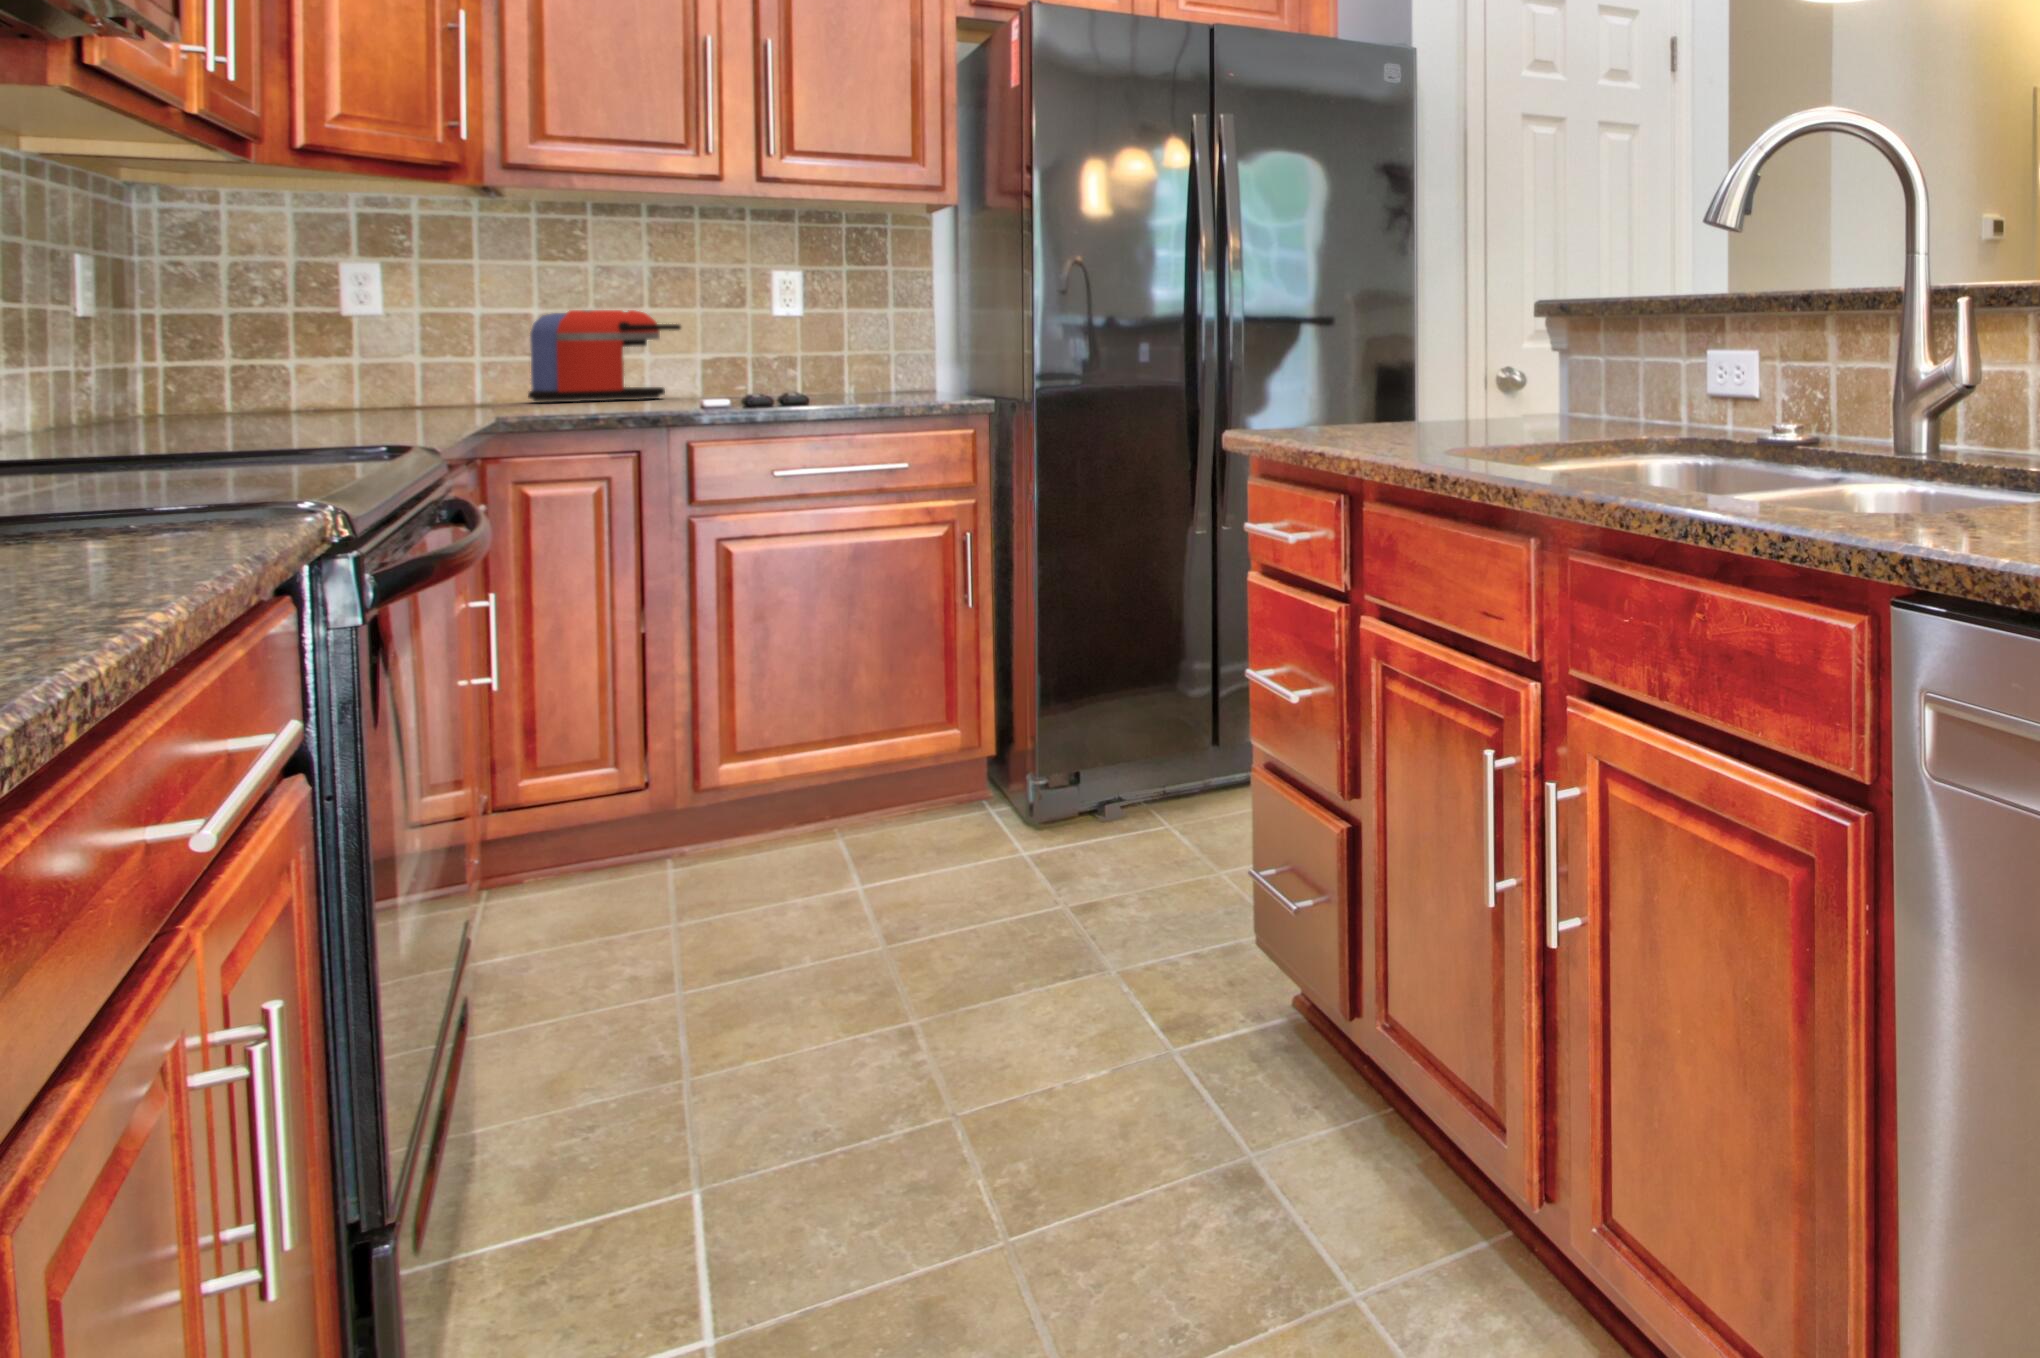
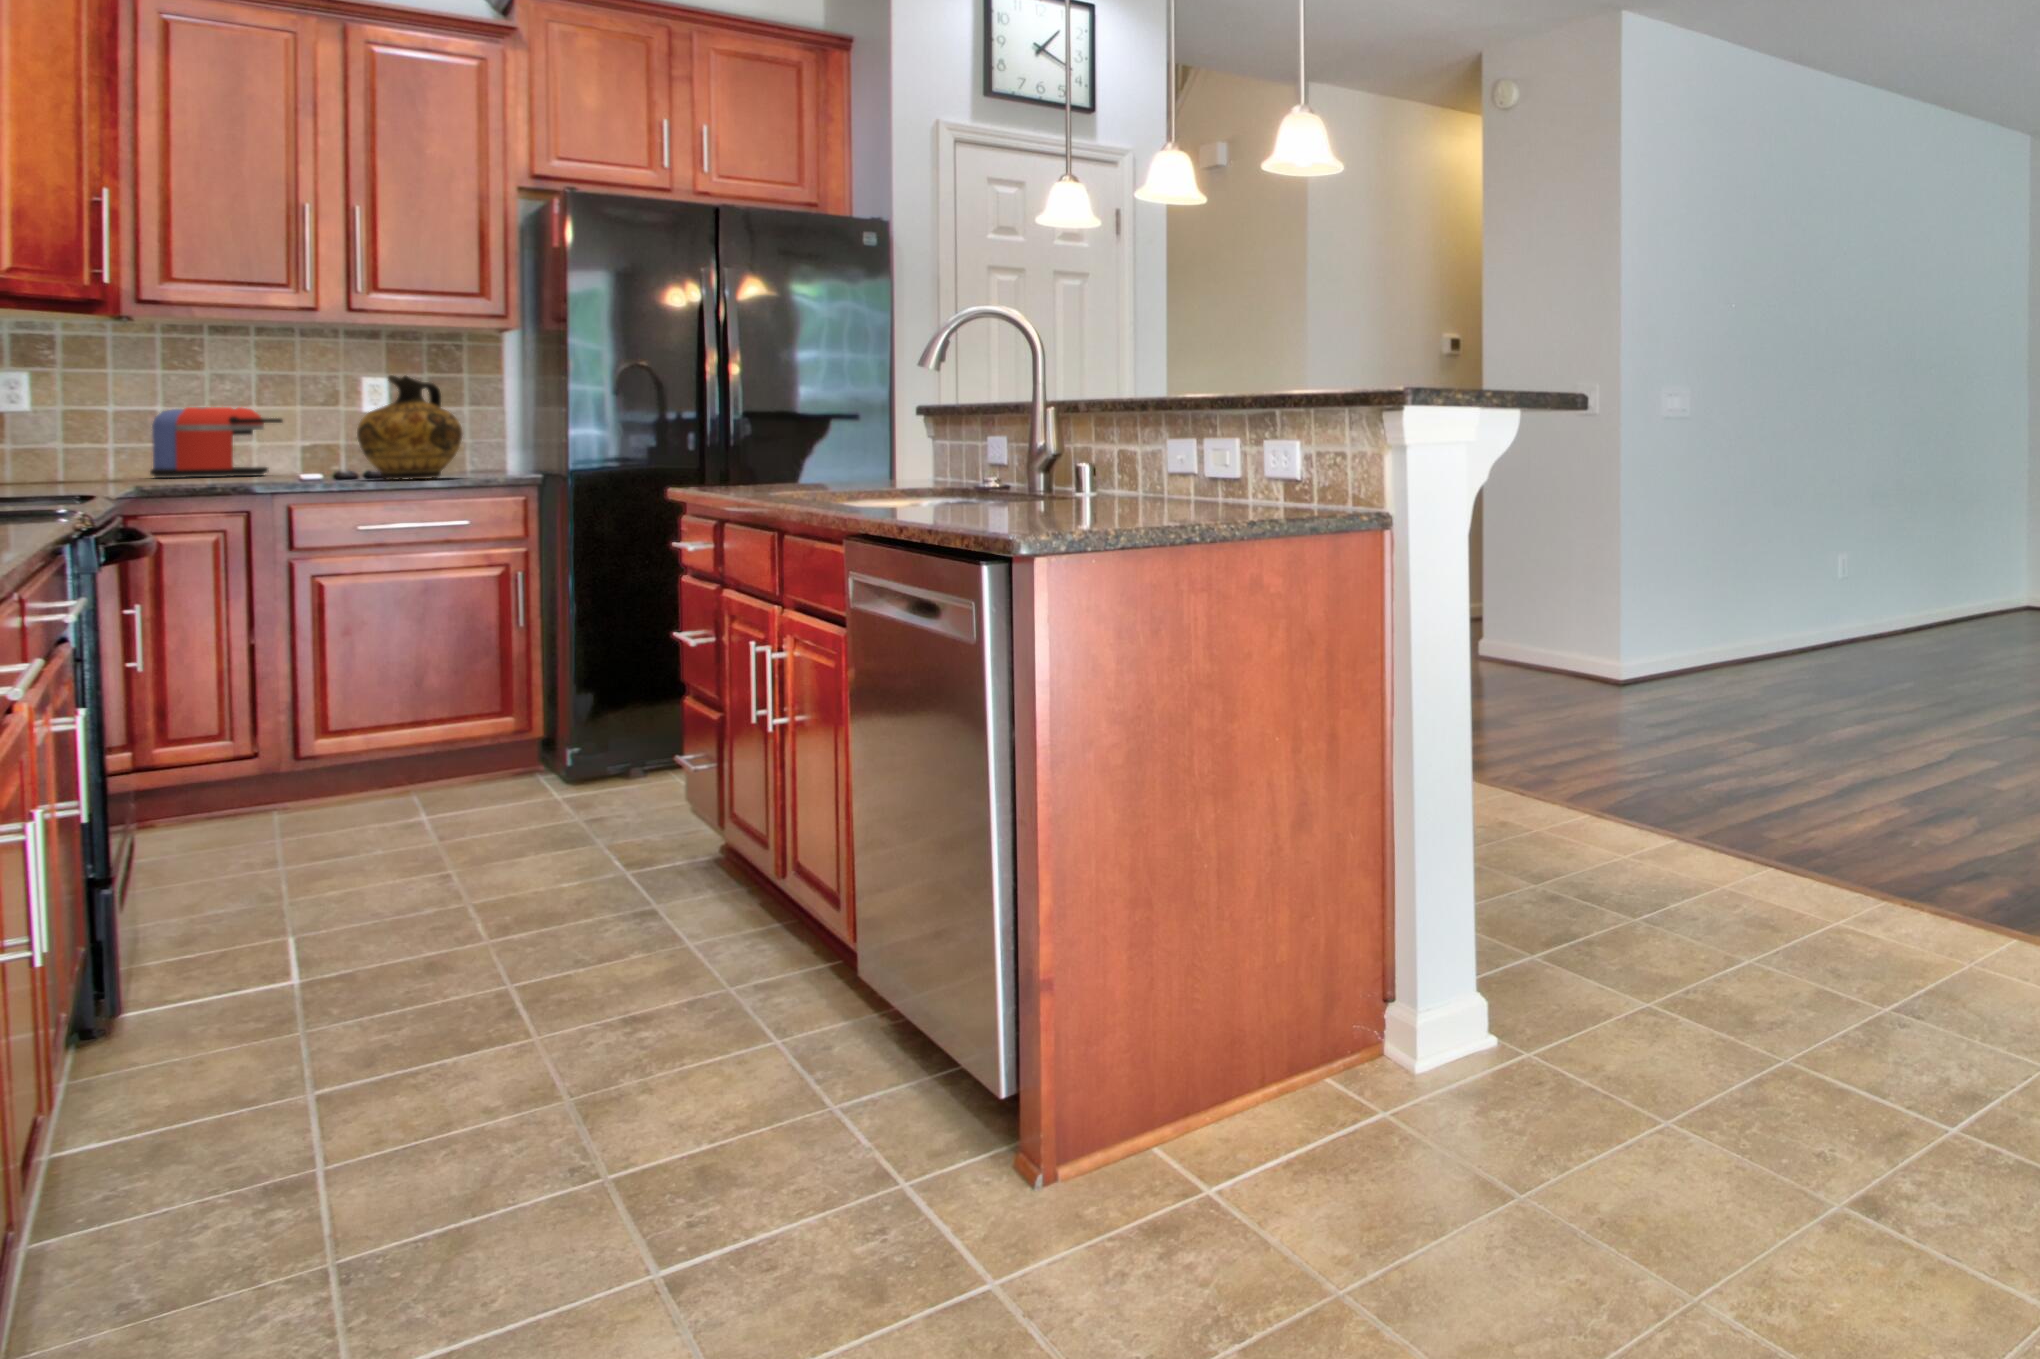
ceramic jug: none [767,263,895,407] -> present [357,375,463,480]

